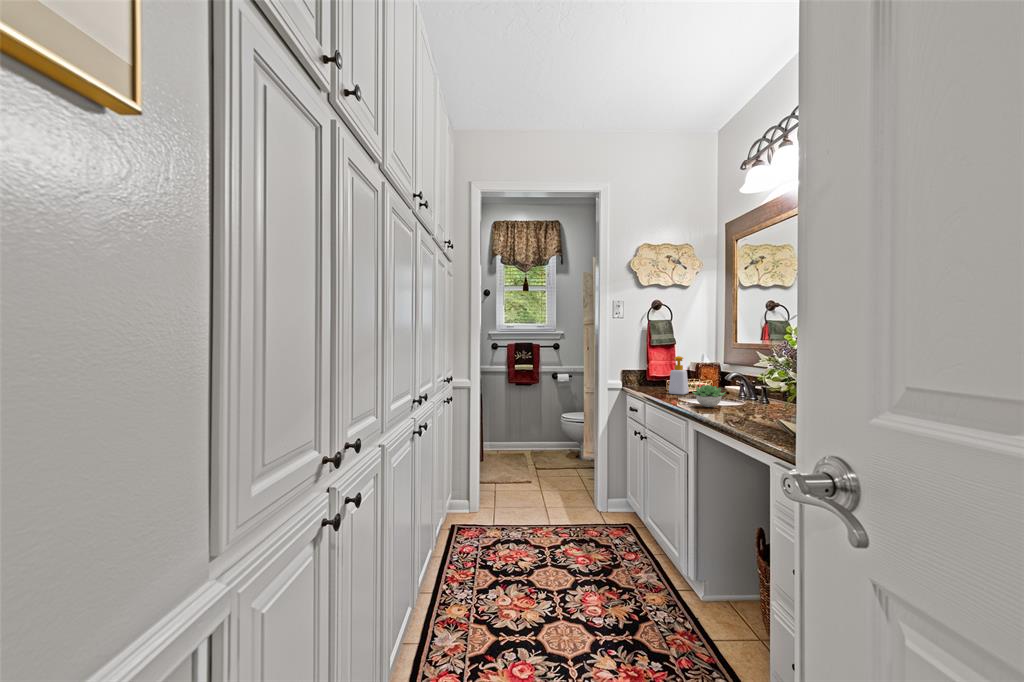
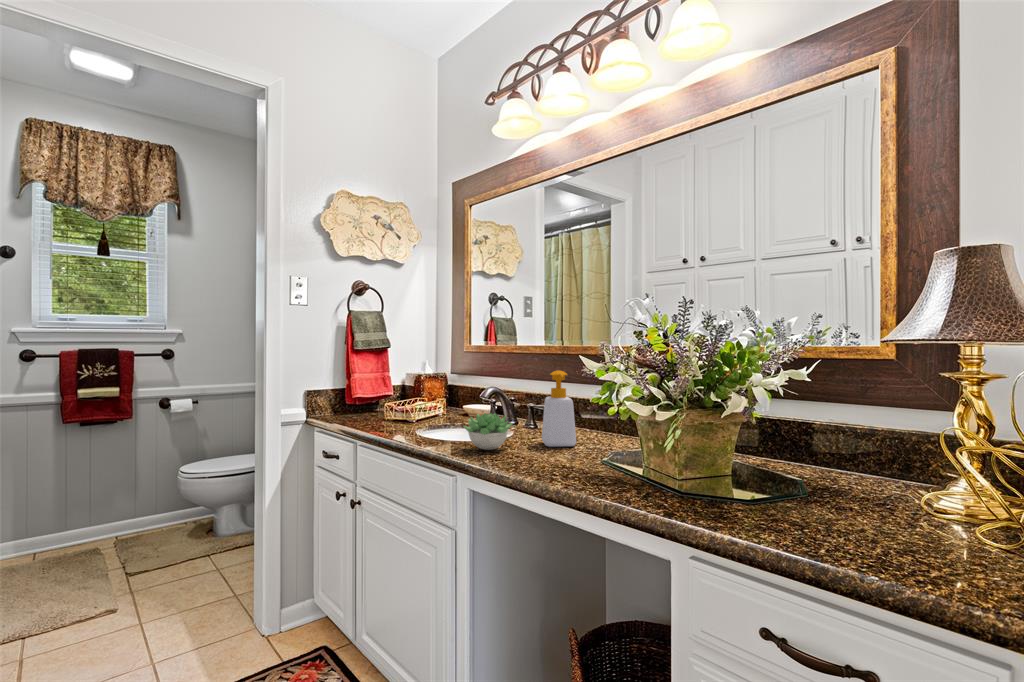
soap bottle: present [669,356,689,395] -> present [542,371,576,447]

